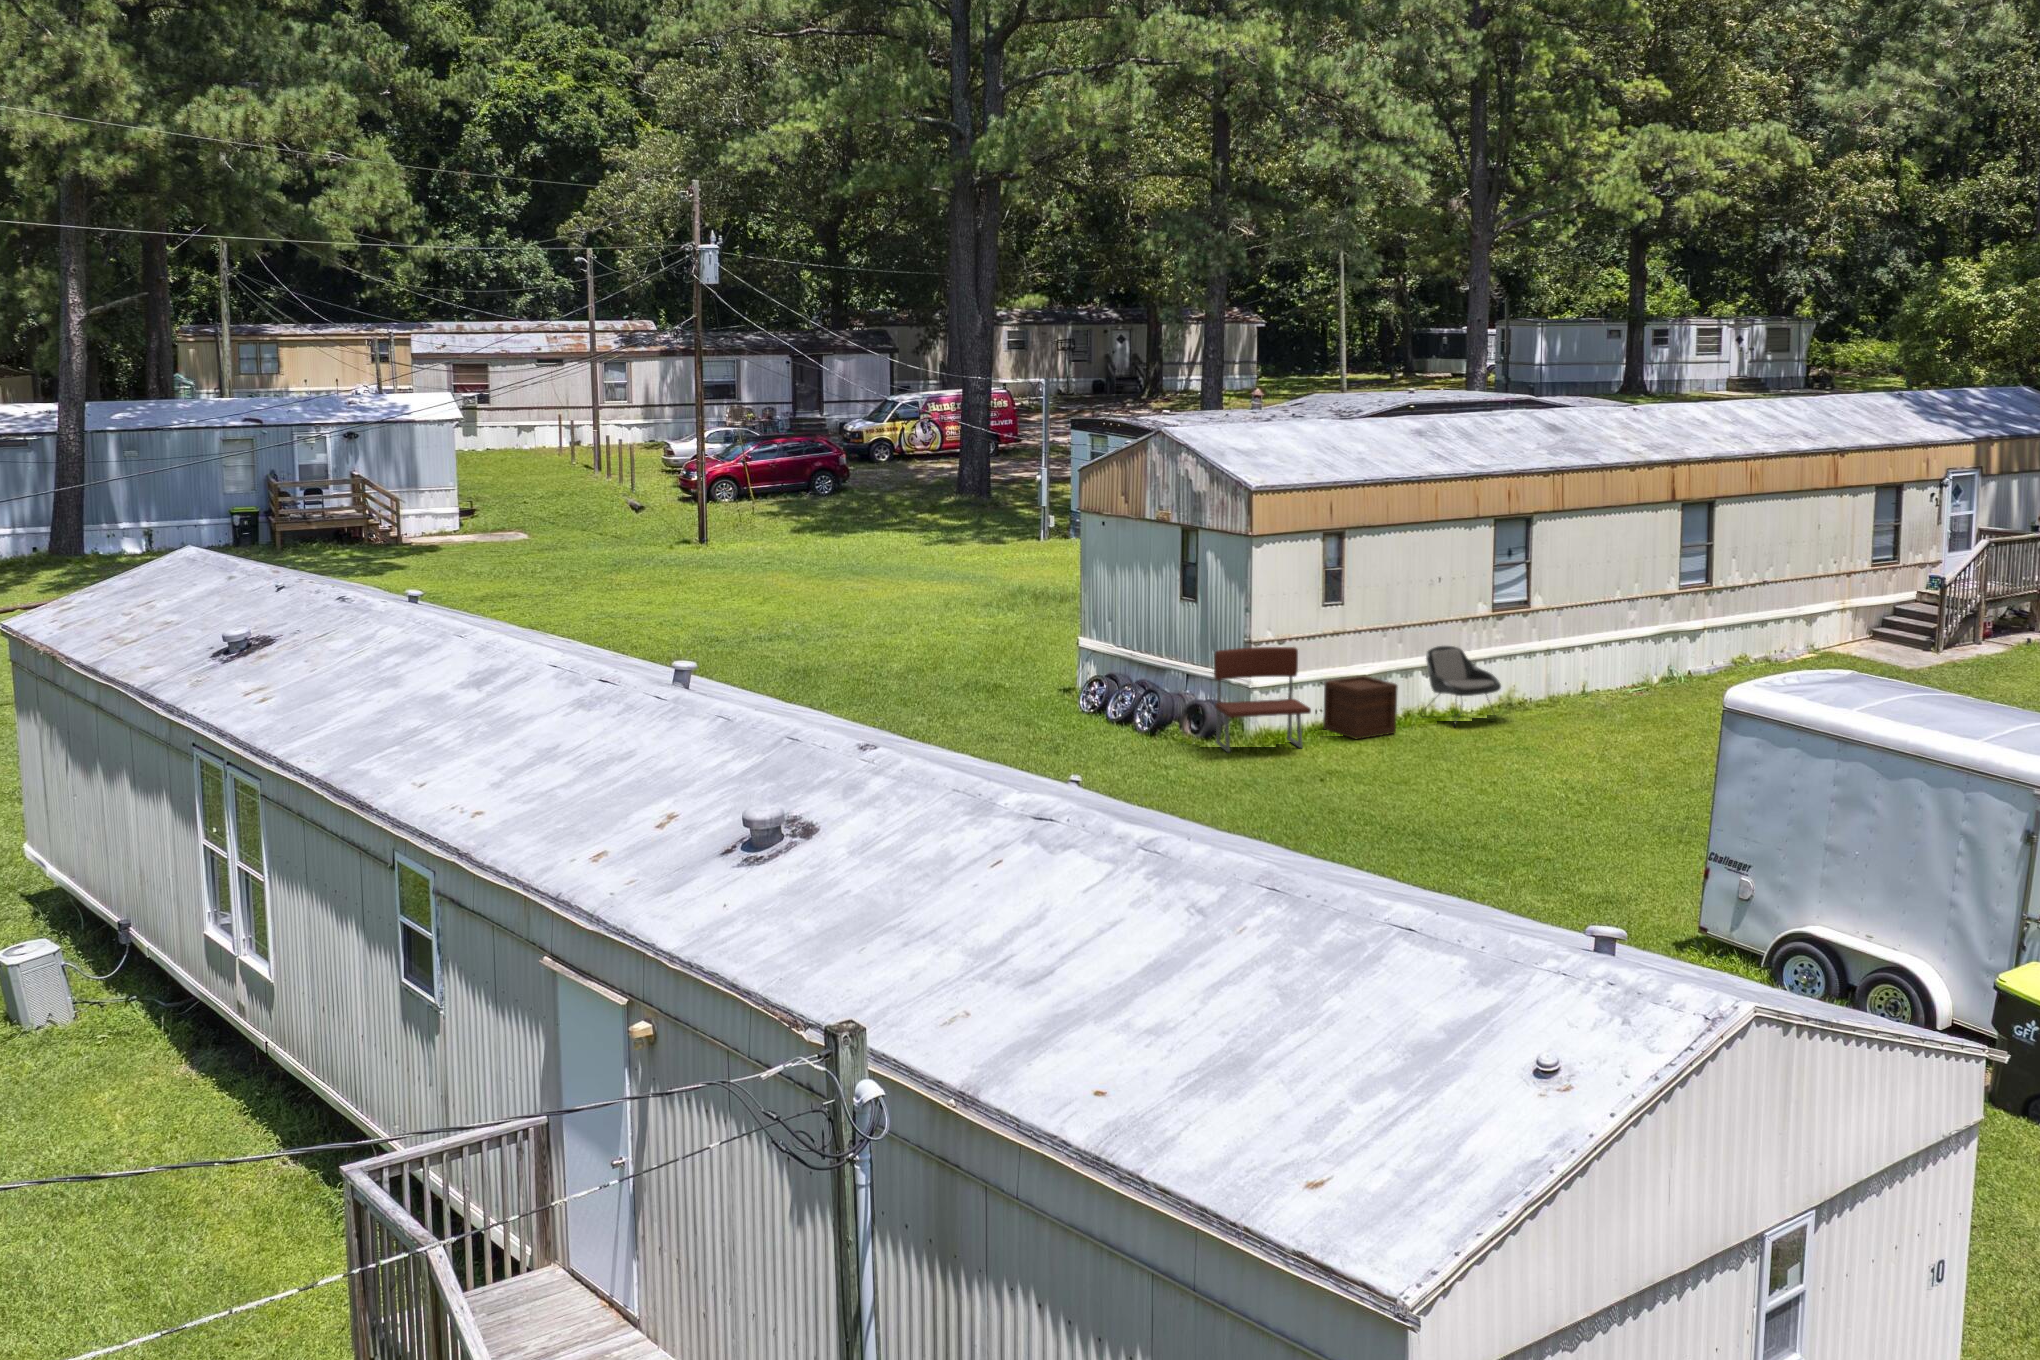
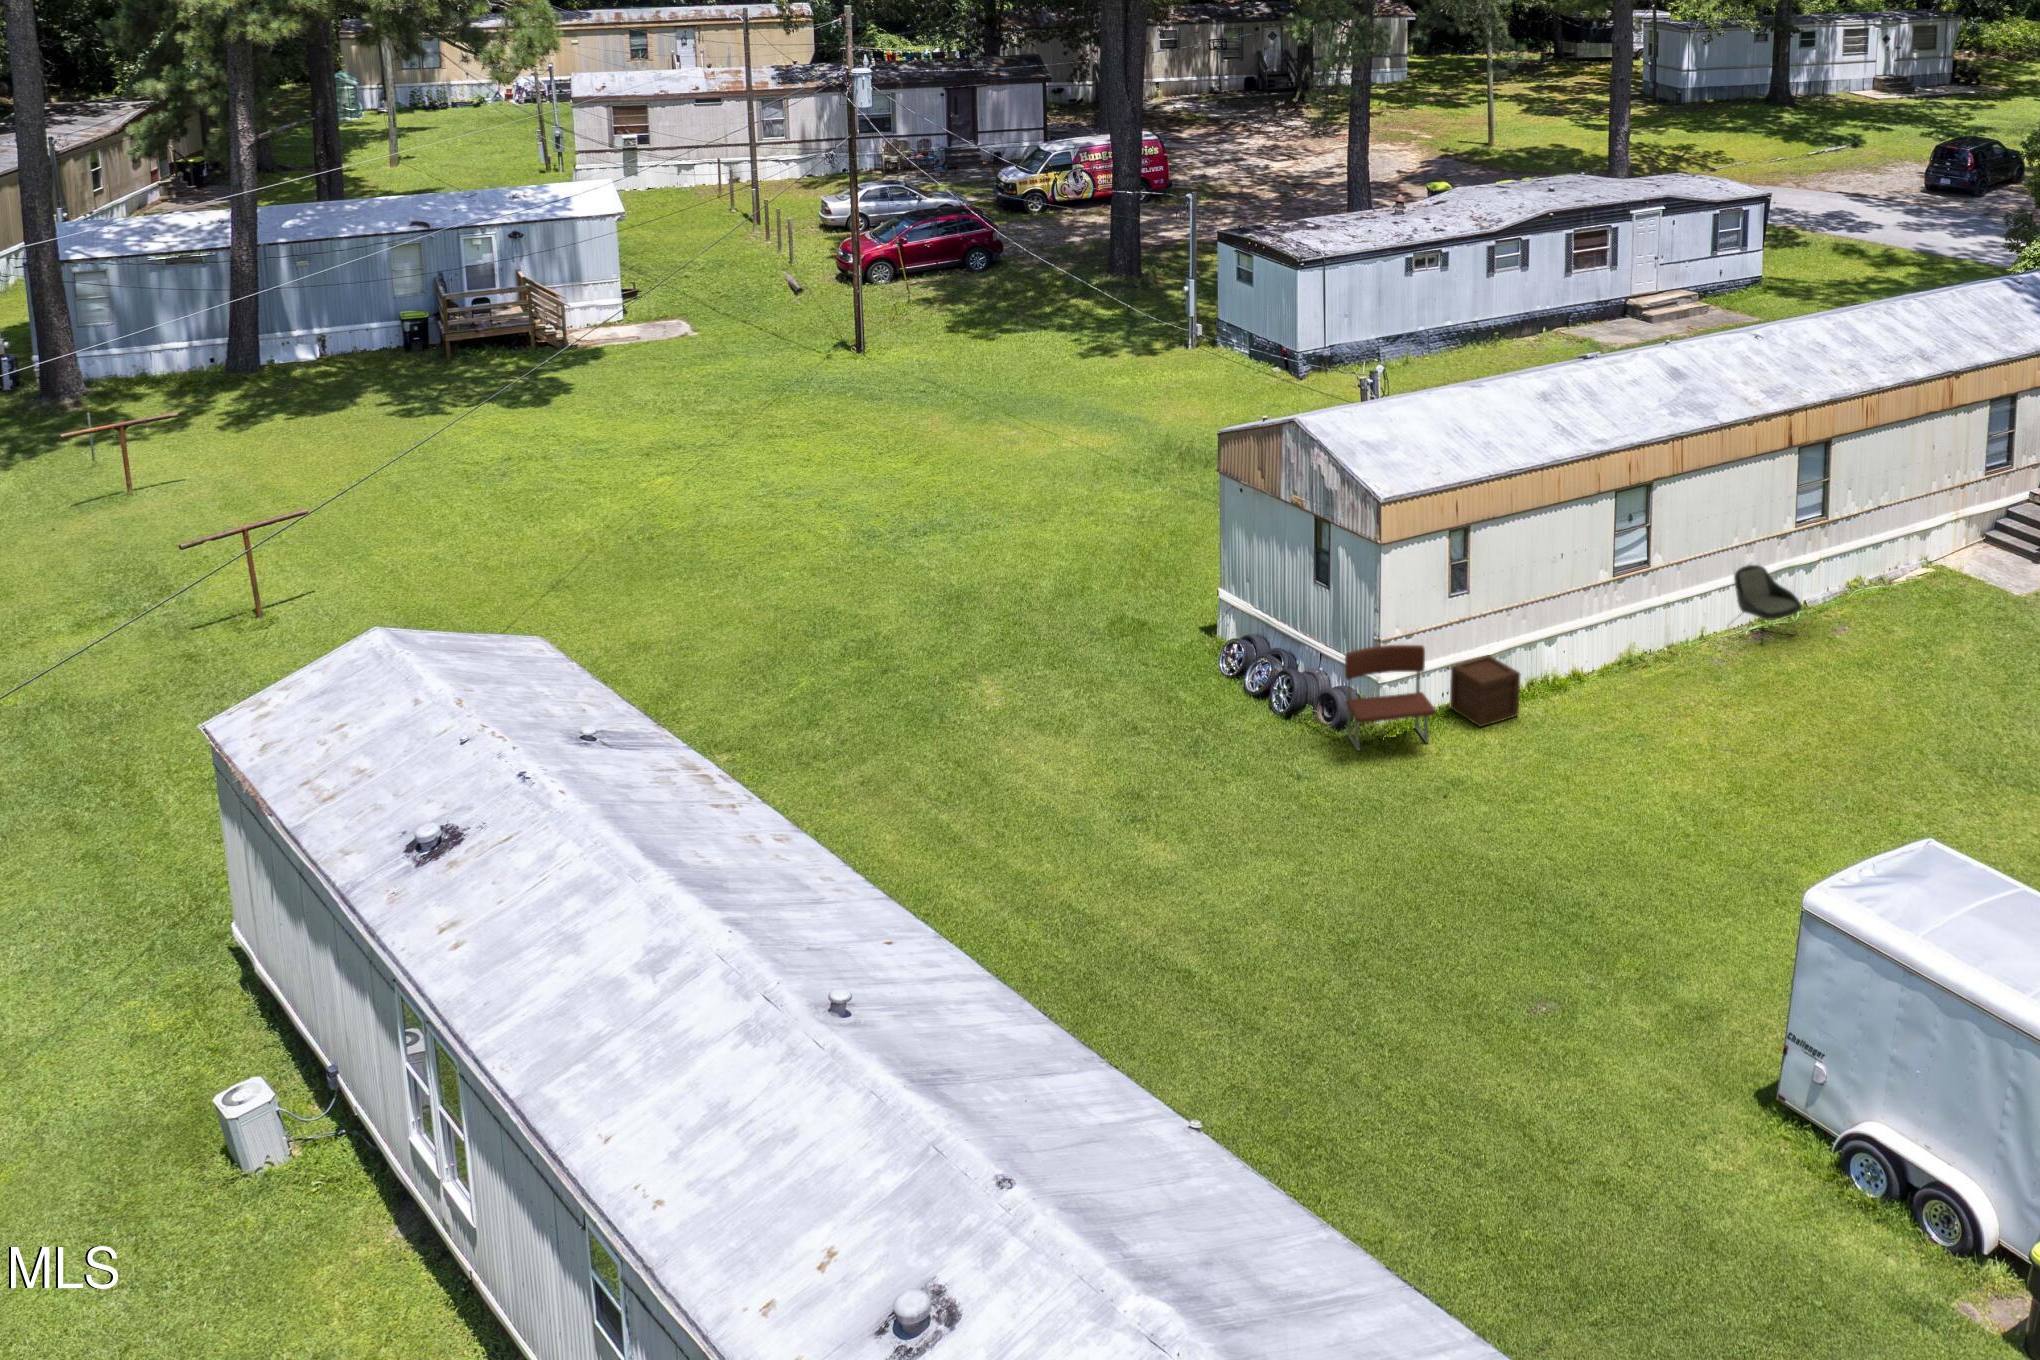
lounge chair: present [1422,646,1501,726] -> present [1728,565,1802,641]

